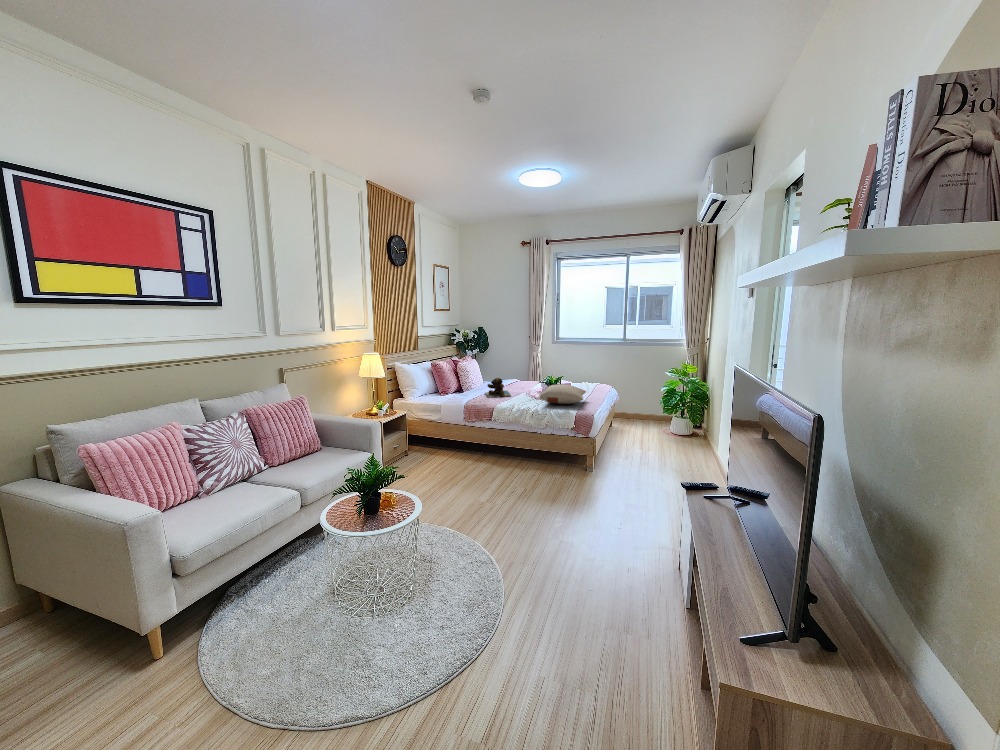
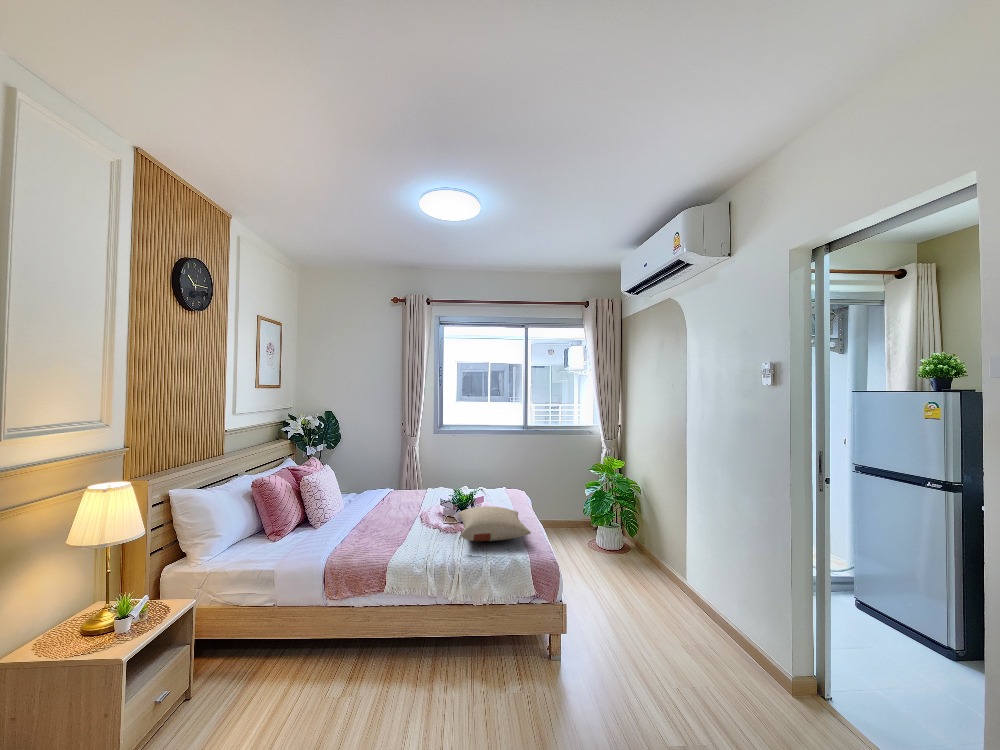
teddy bear: present [485,378,511,397] -> none [351,499,401,537]

